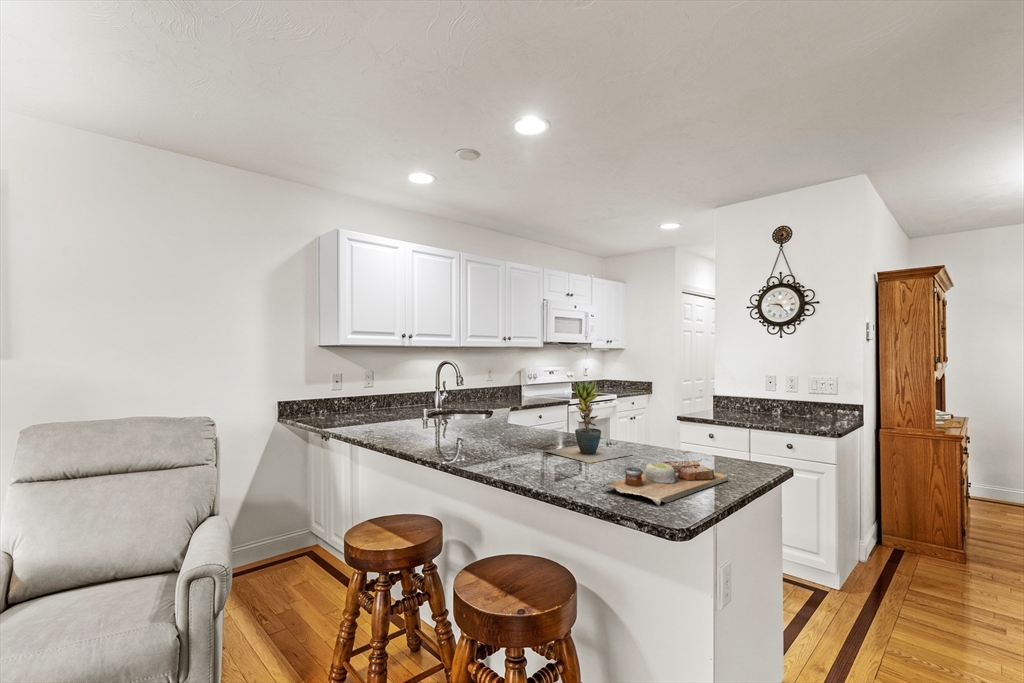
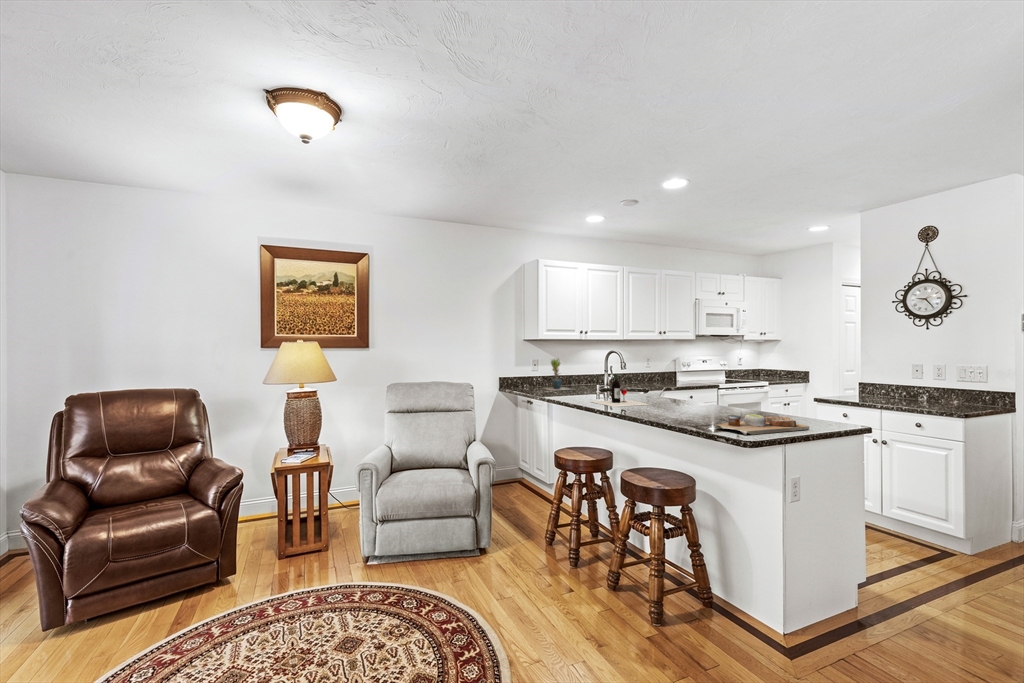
potted plant: present [546,381,631,463] -> present [544,359,572,391]
wine bottle: none [408,397,499,449] -> present [592,374,650,407]

